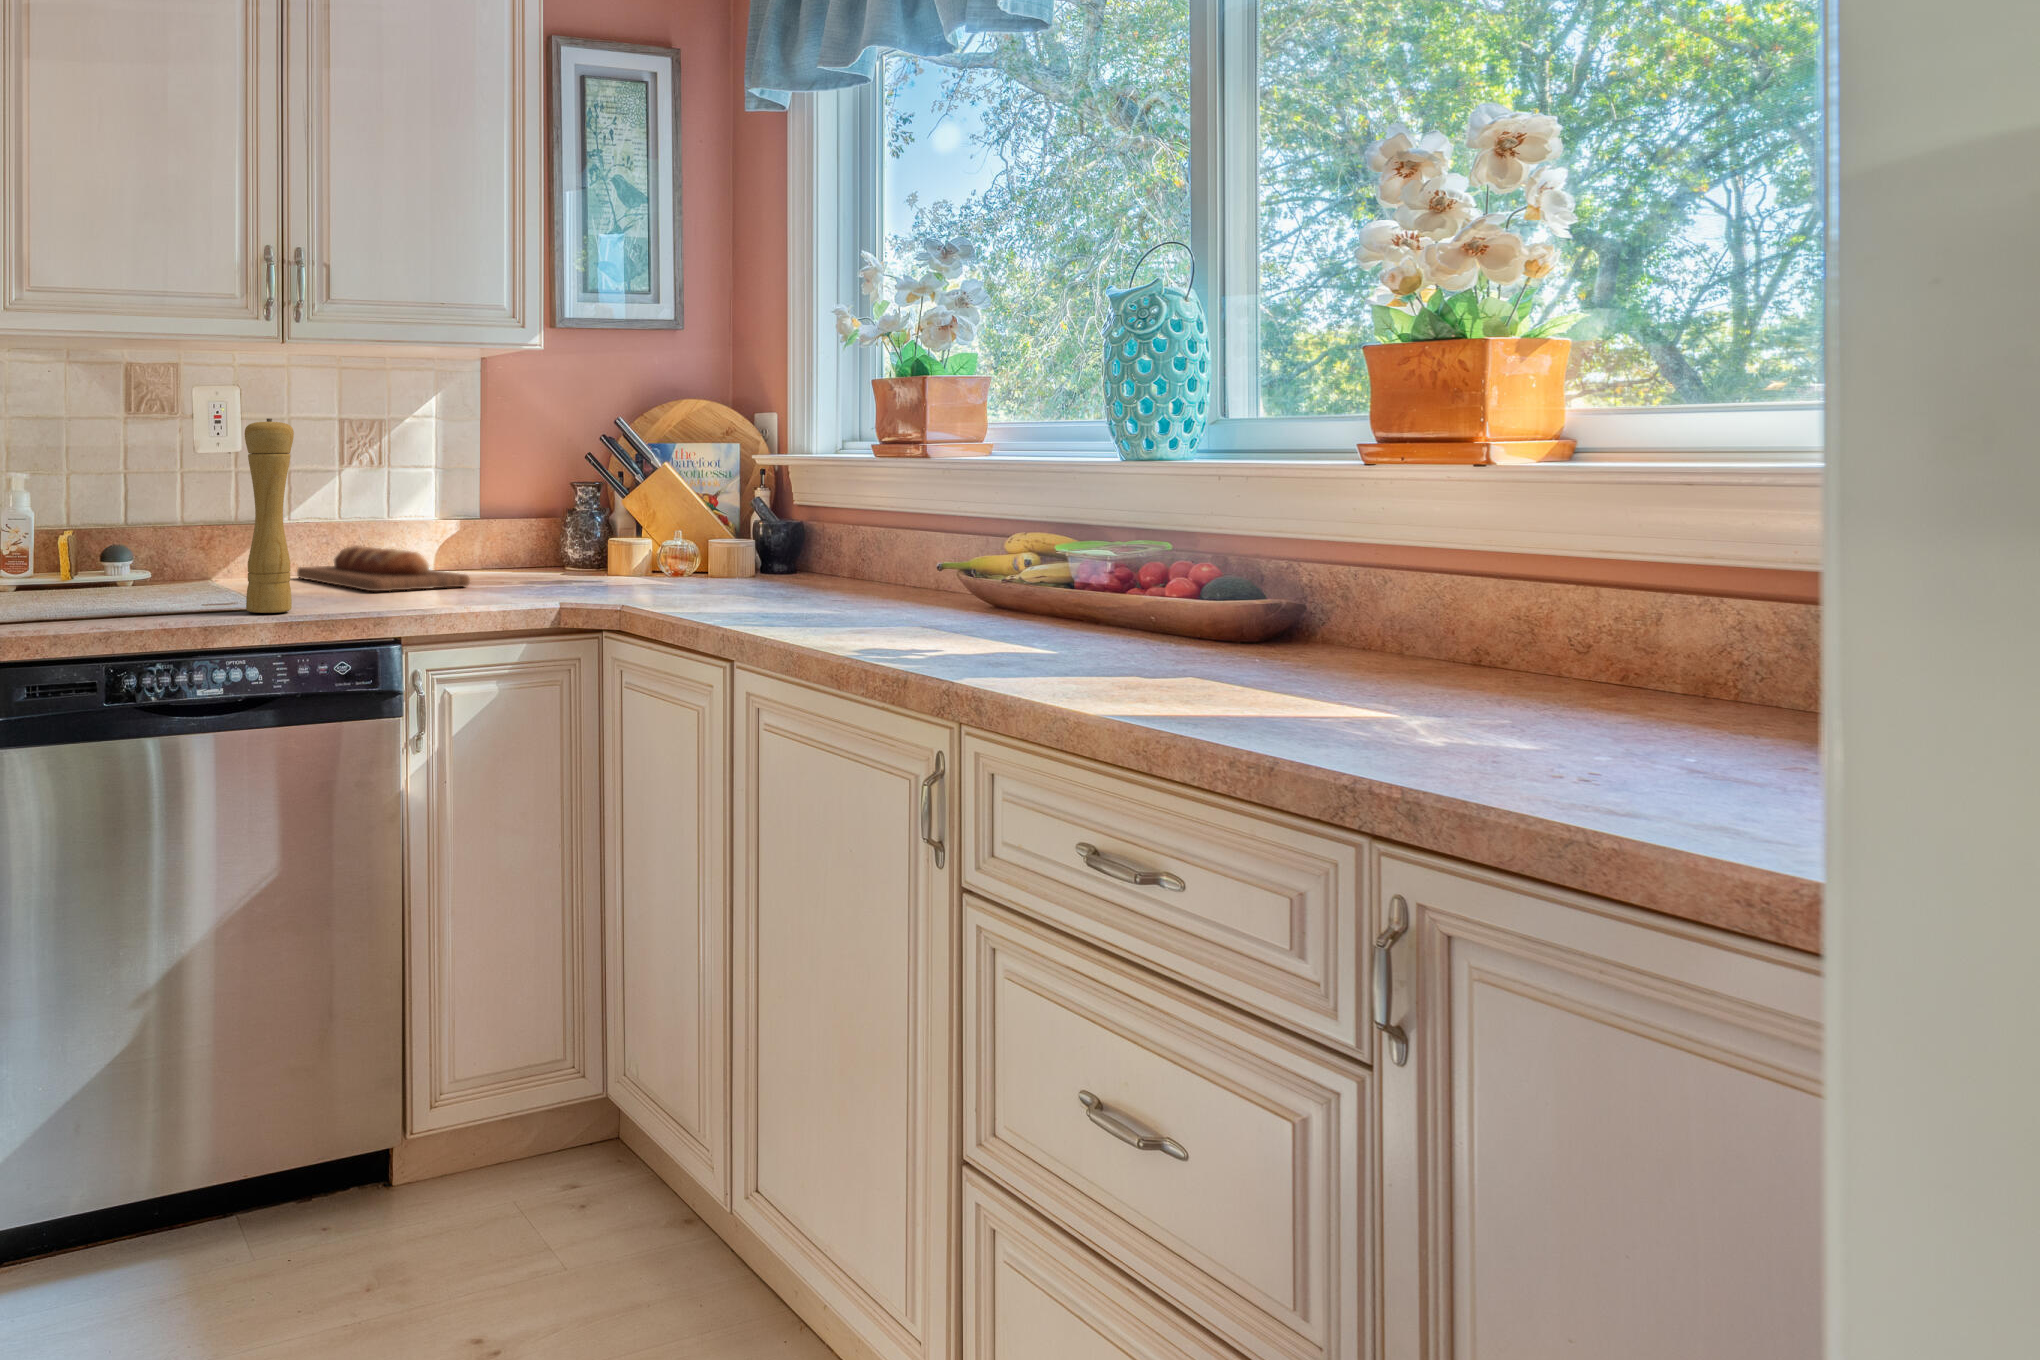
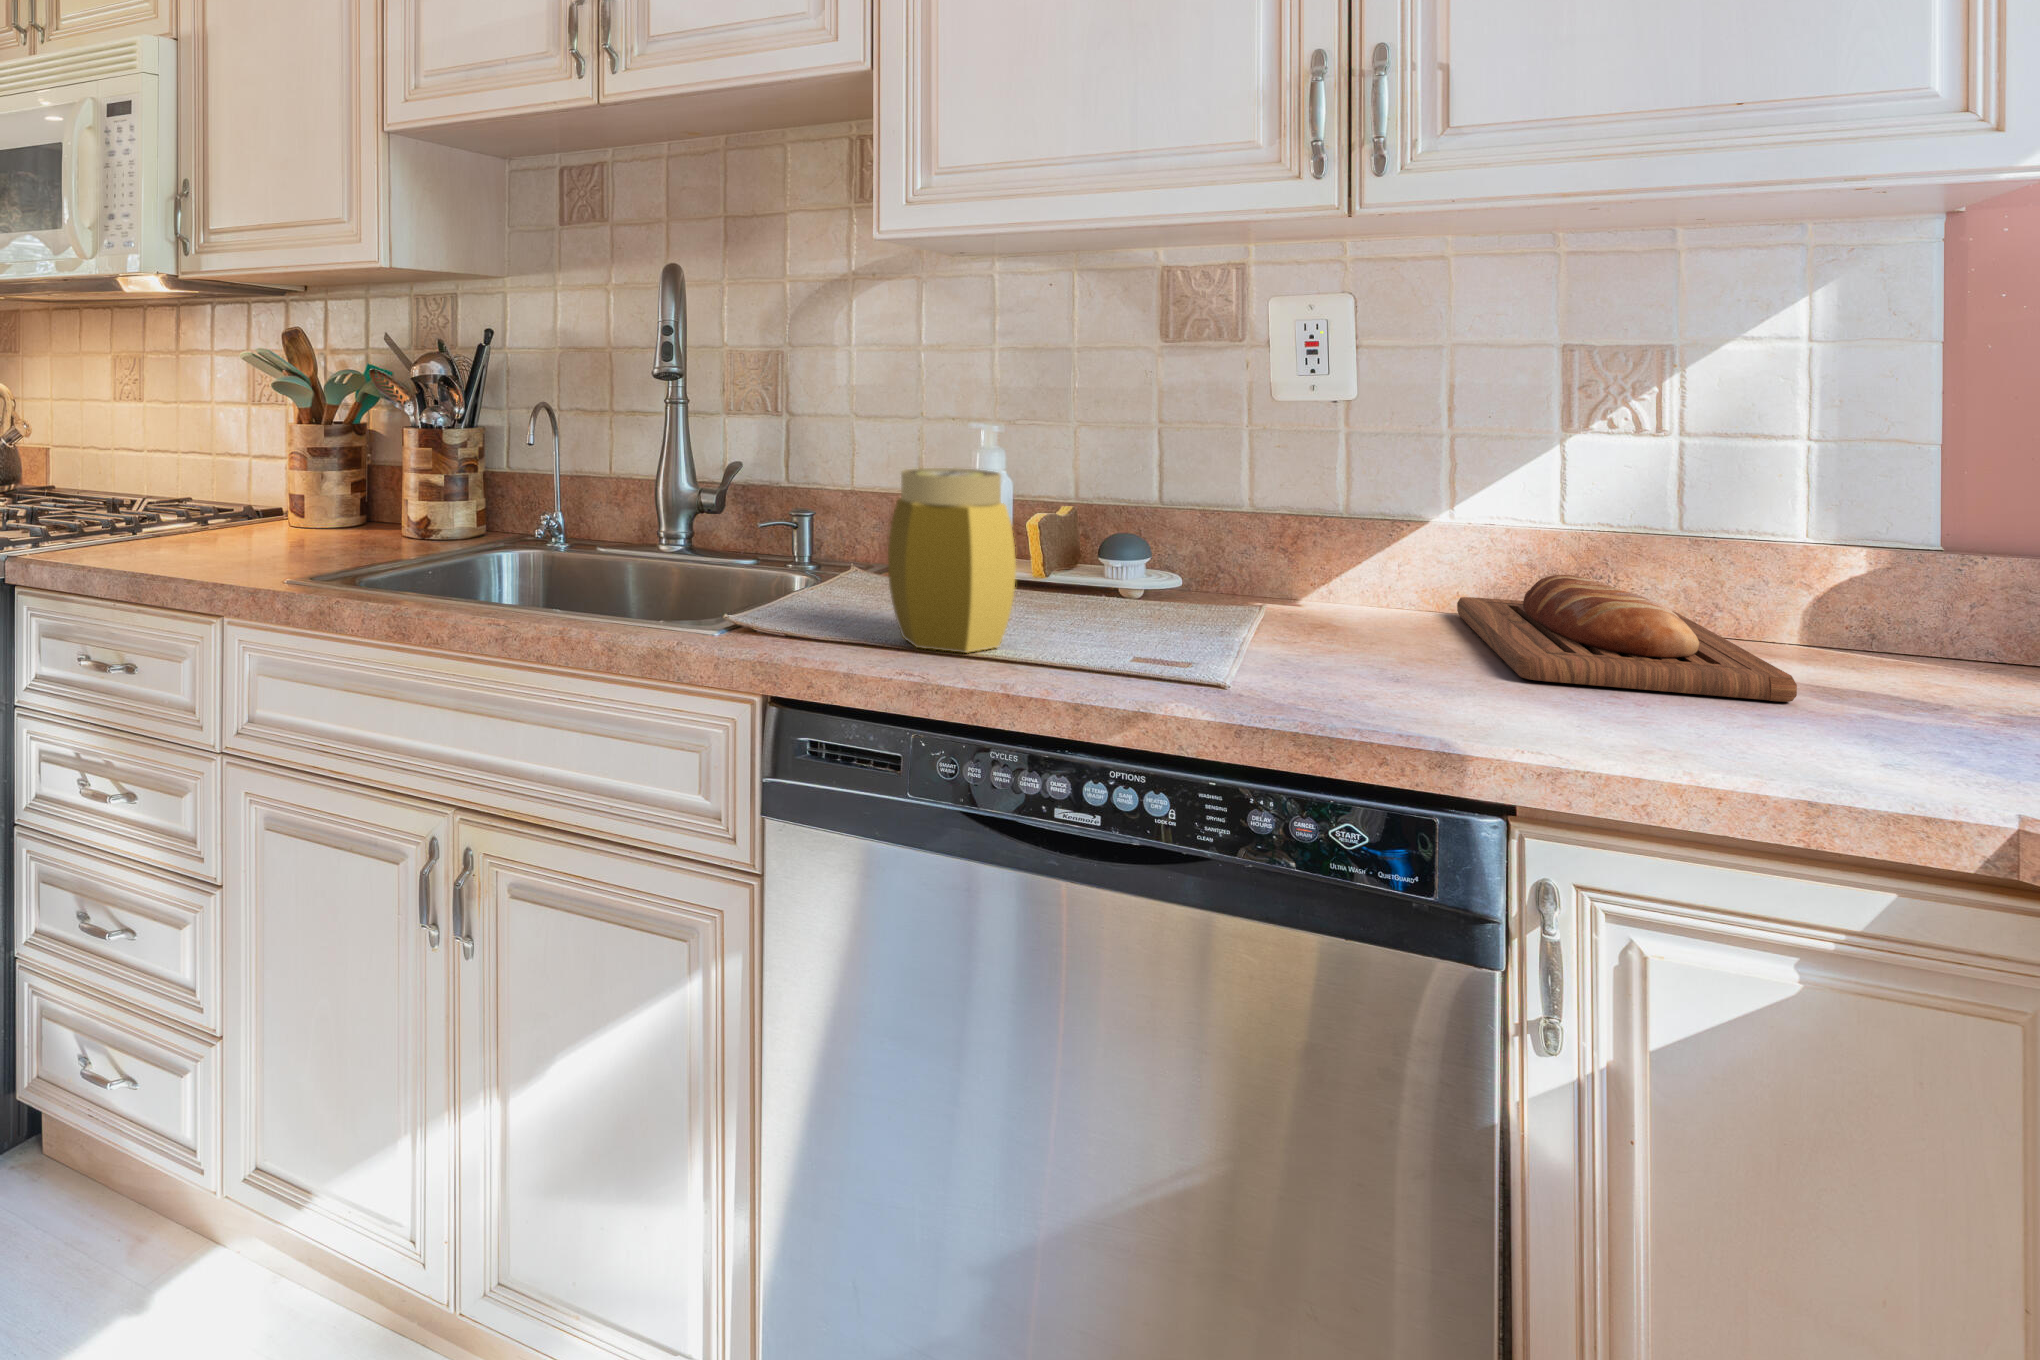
pepper mill: present [245,418,294,613] -> none [1165,360,1260,703]
jar: none [39,495,128,617] -> present [888,468,1016,653]

